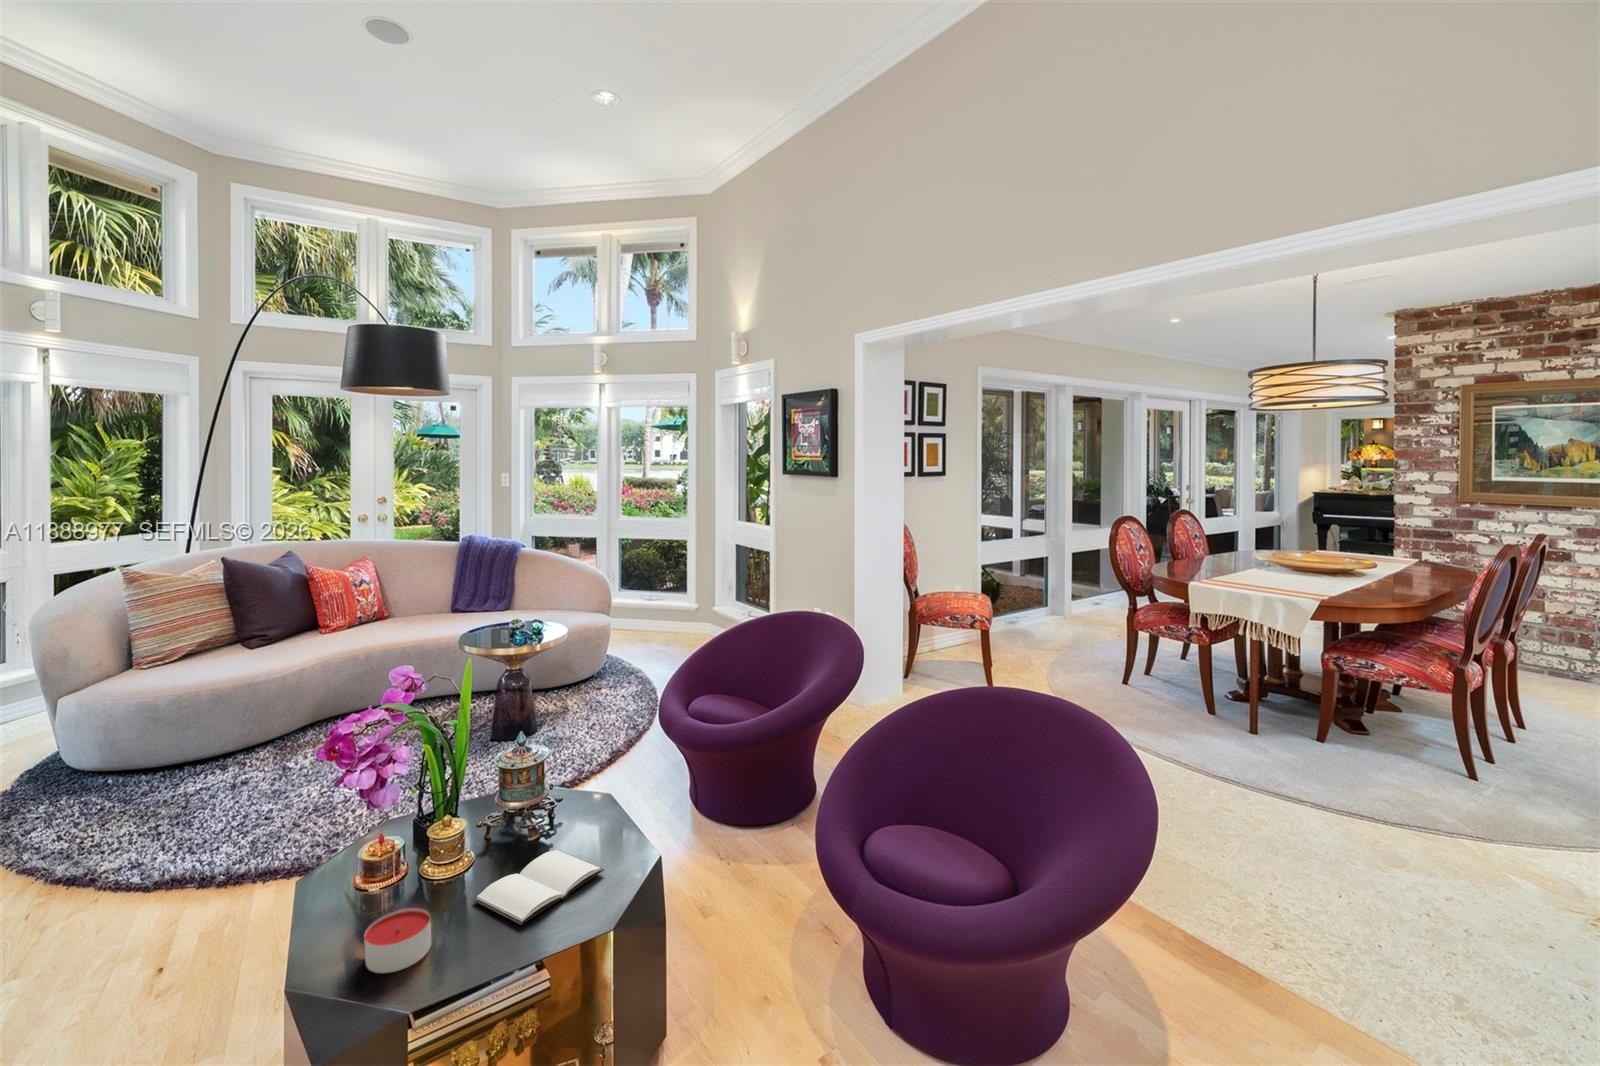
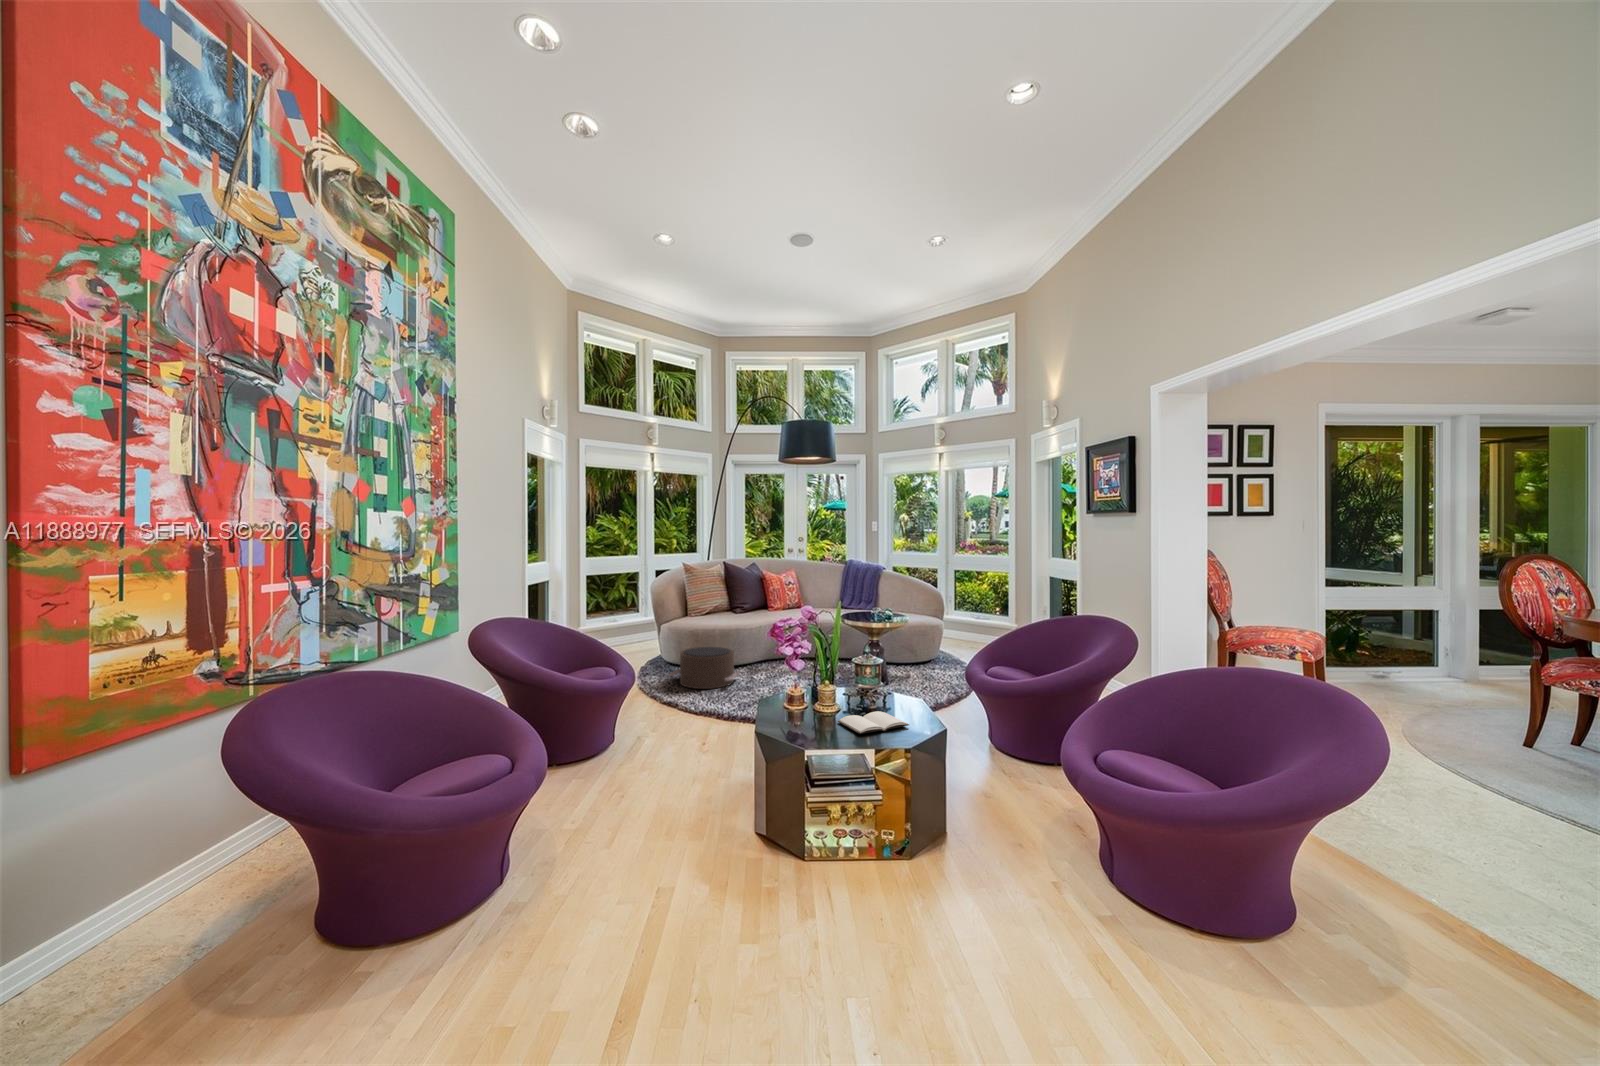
pouf: none [79,724,261,820] -> present [669,647,739,689]
candle: present [364,908,431,973] -> none [786,711,816,735]

